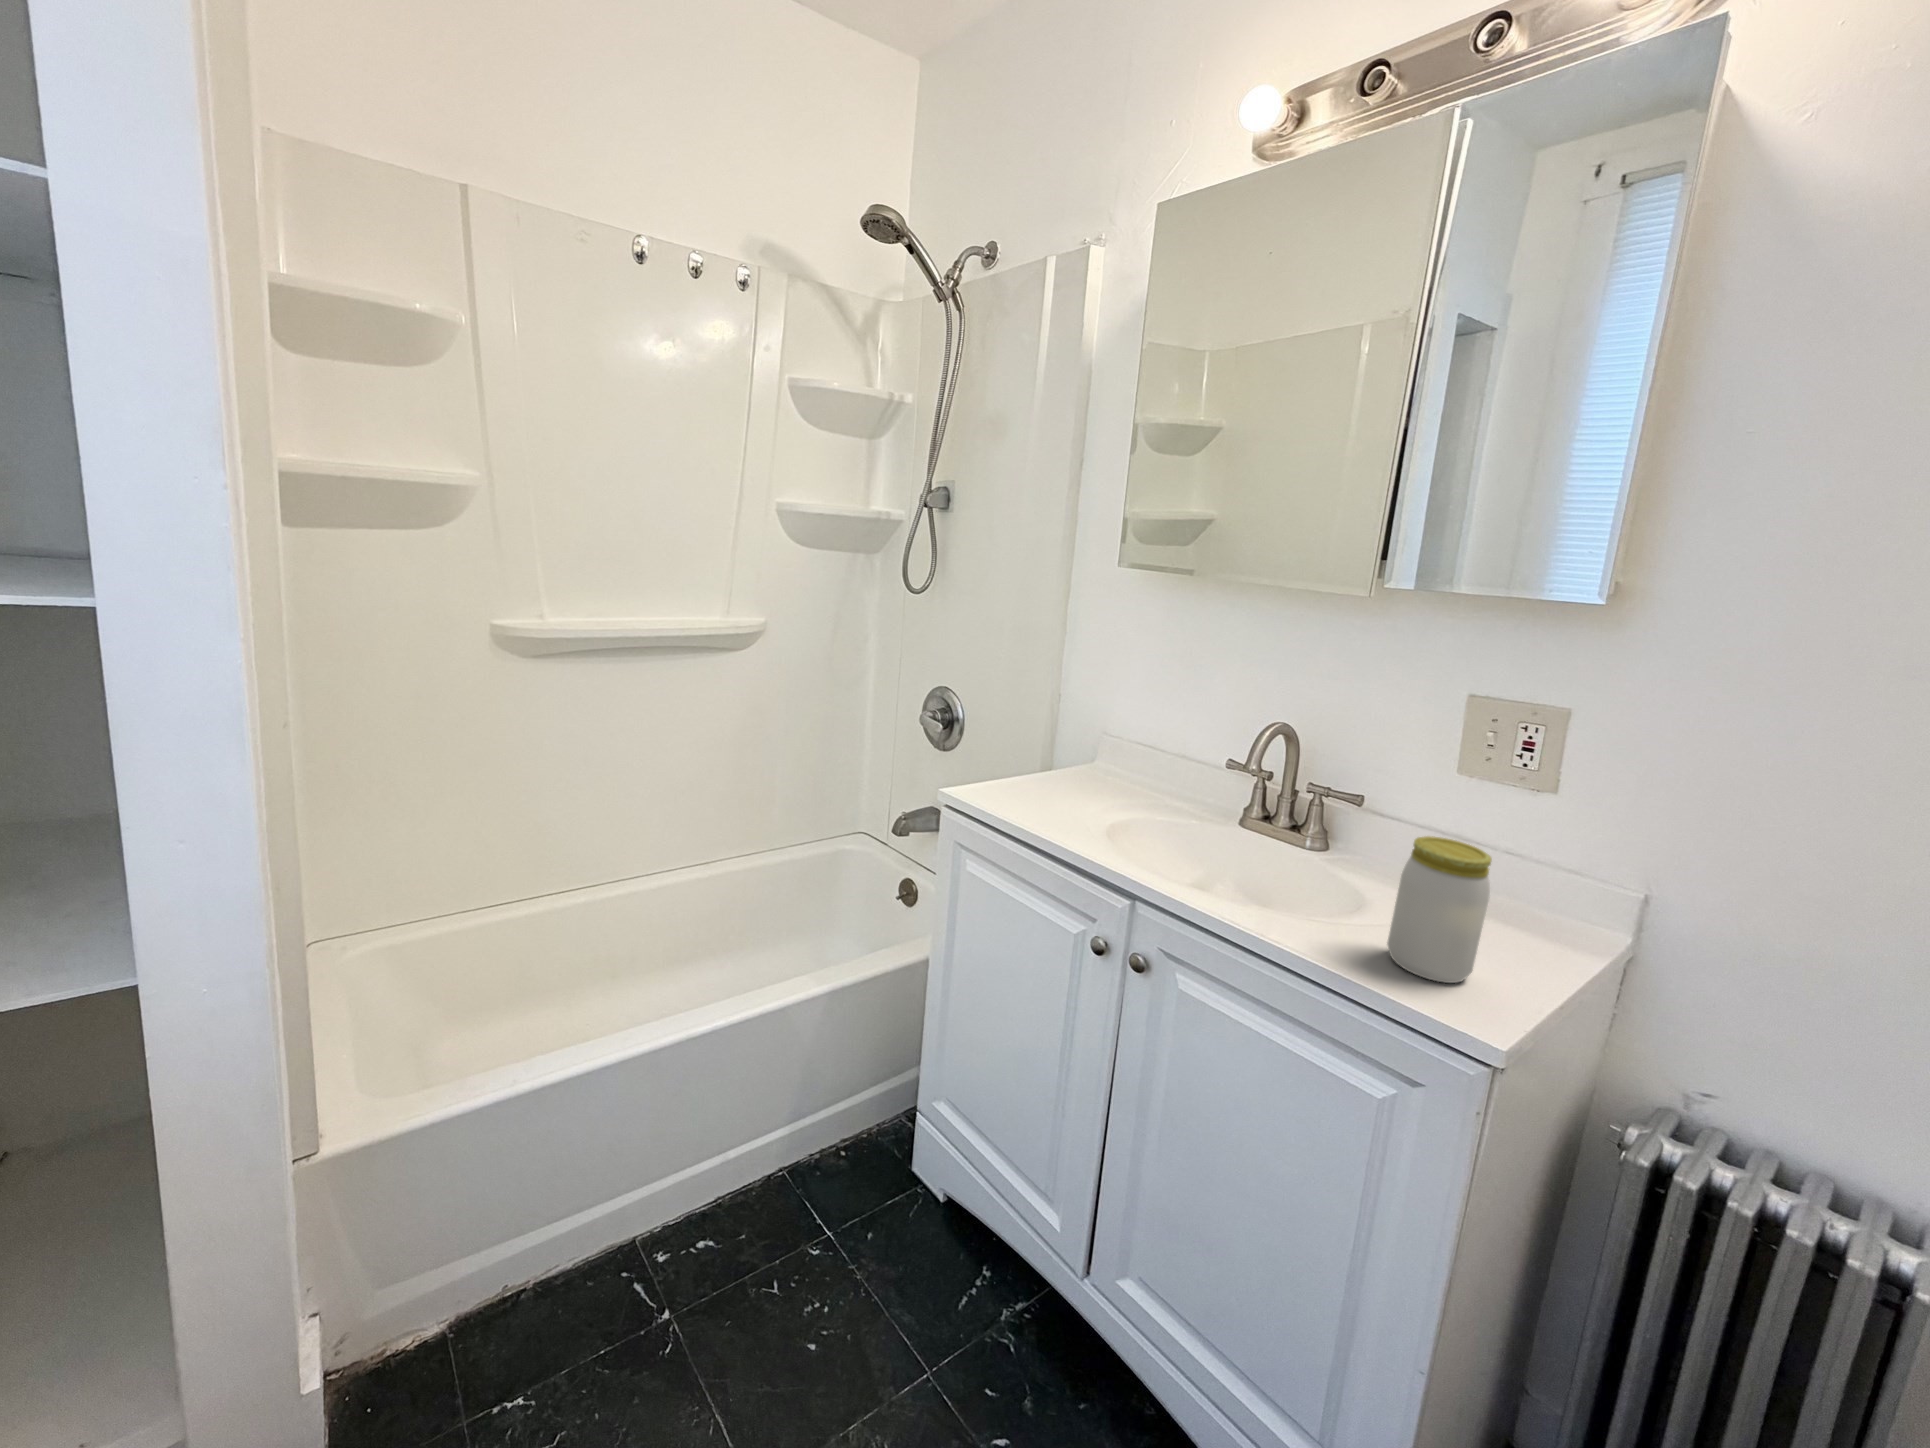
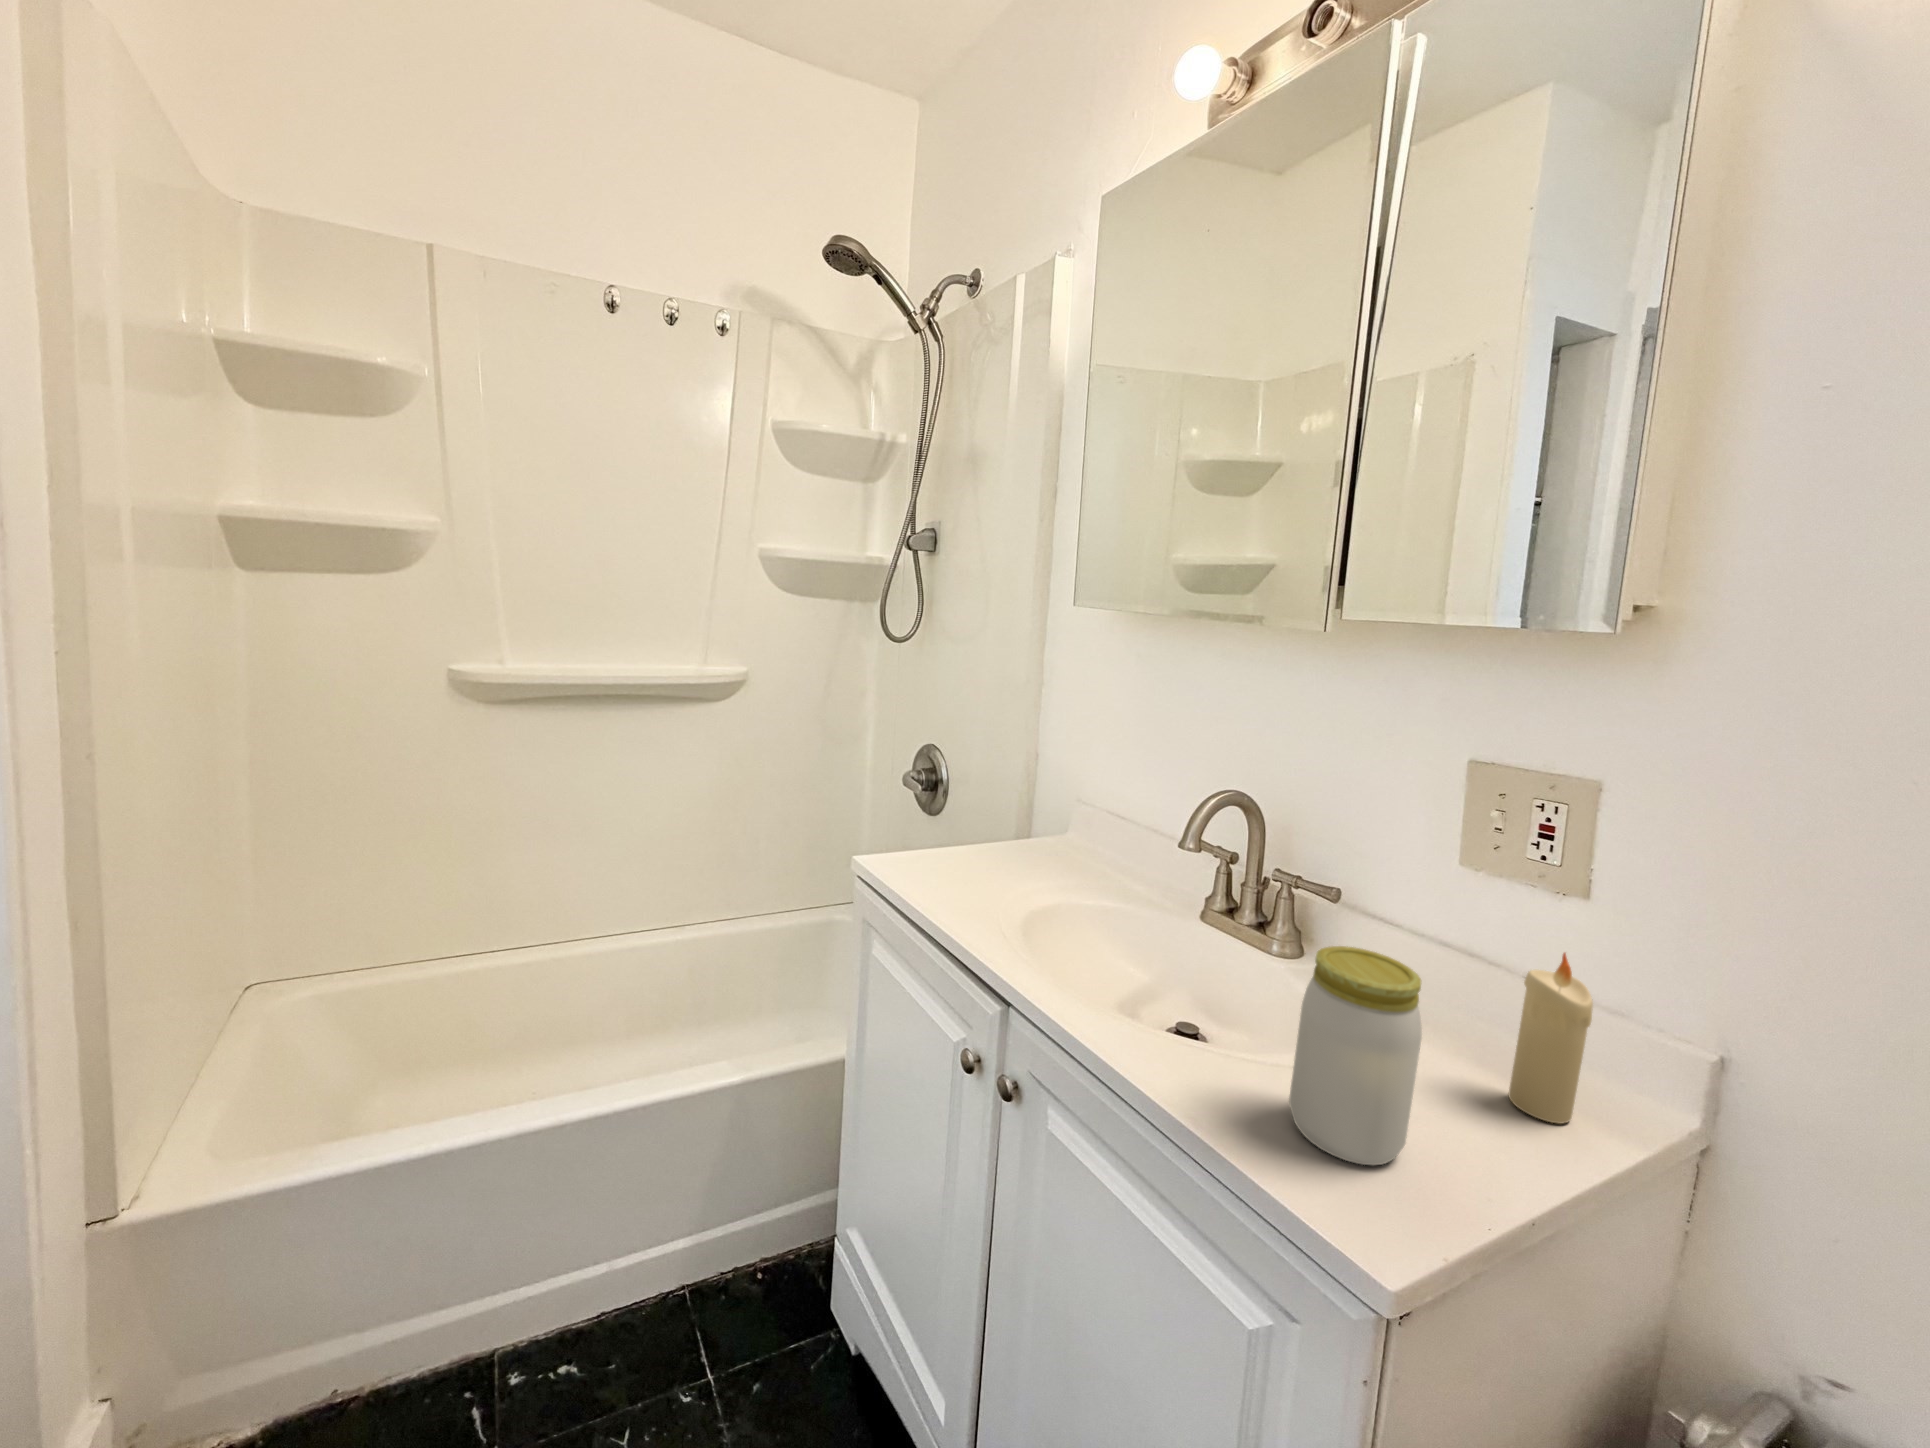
candle: none [1511,831,1575,948] -> present [1508,953,1593,1124]

